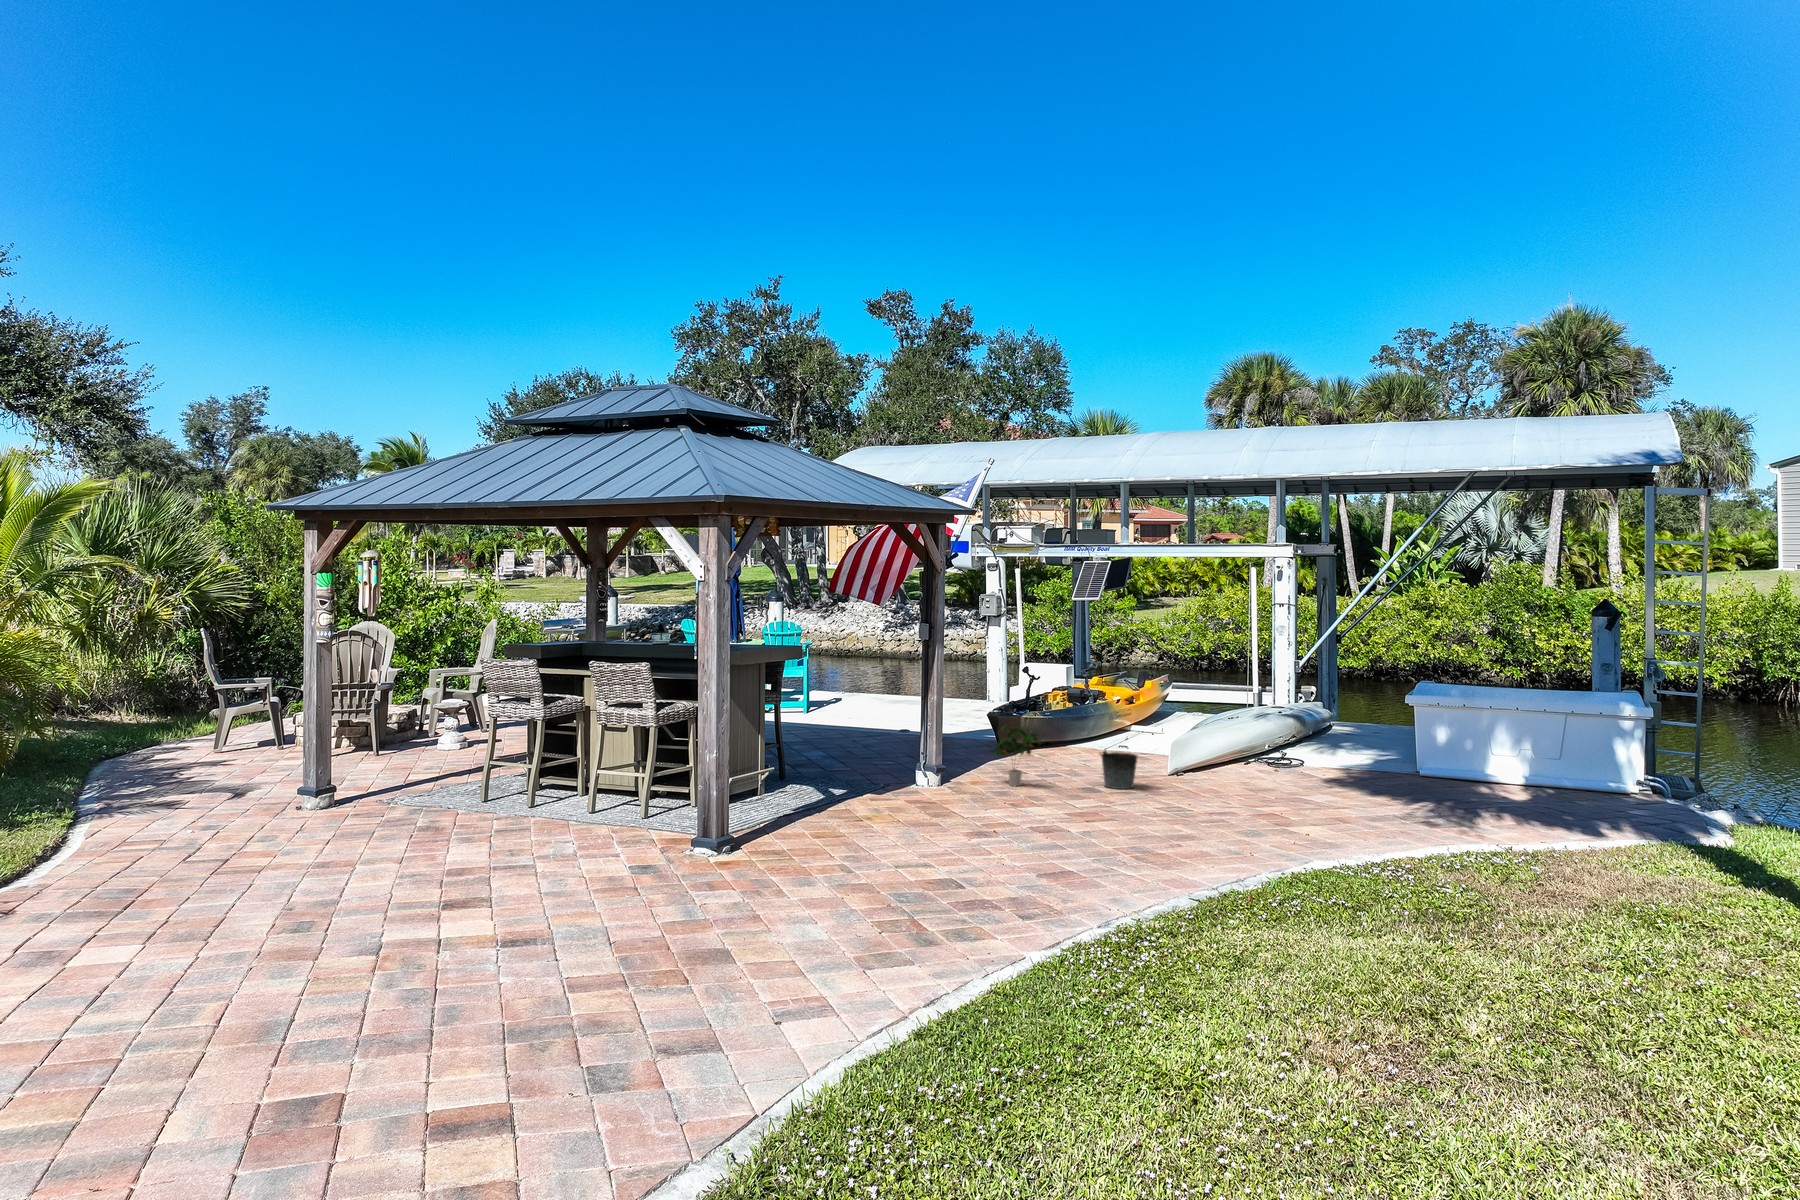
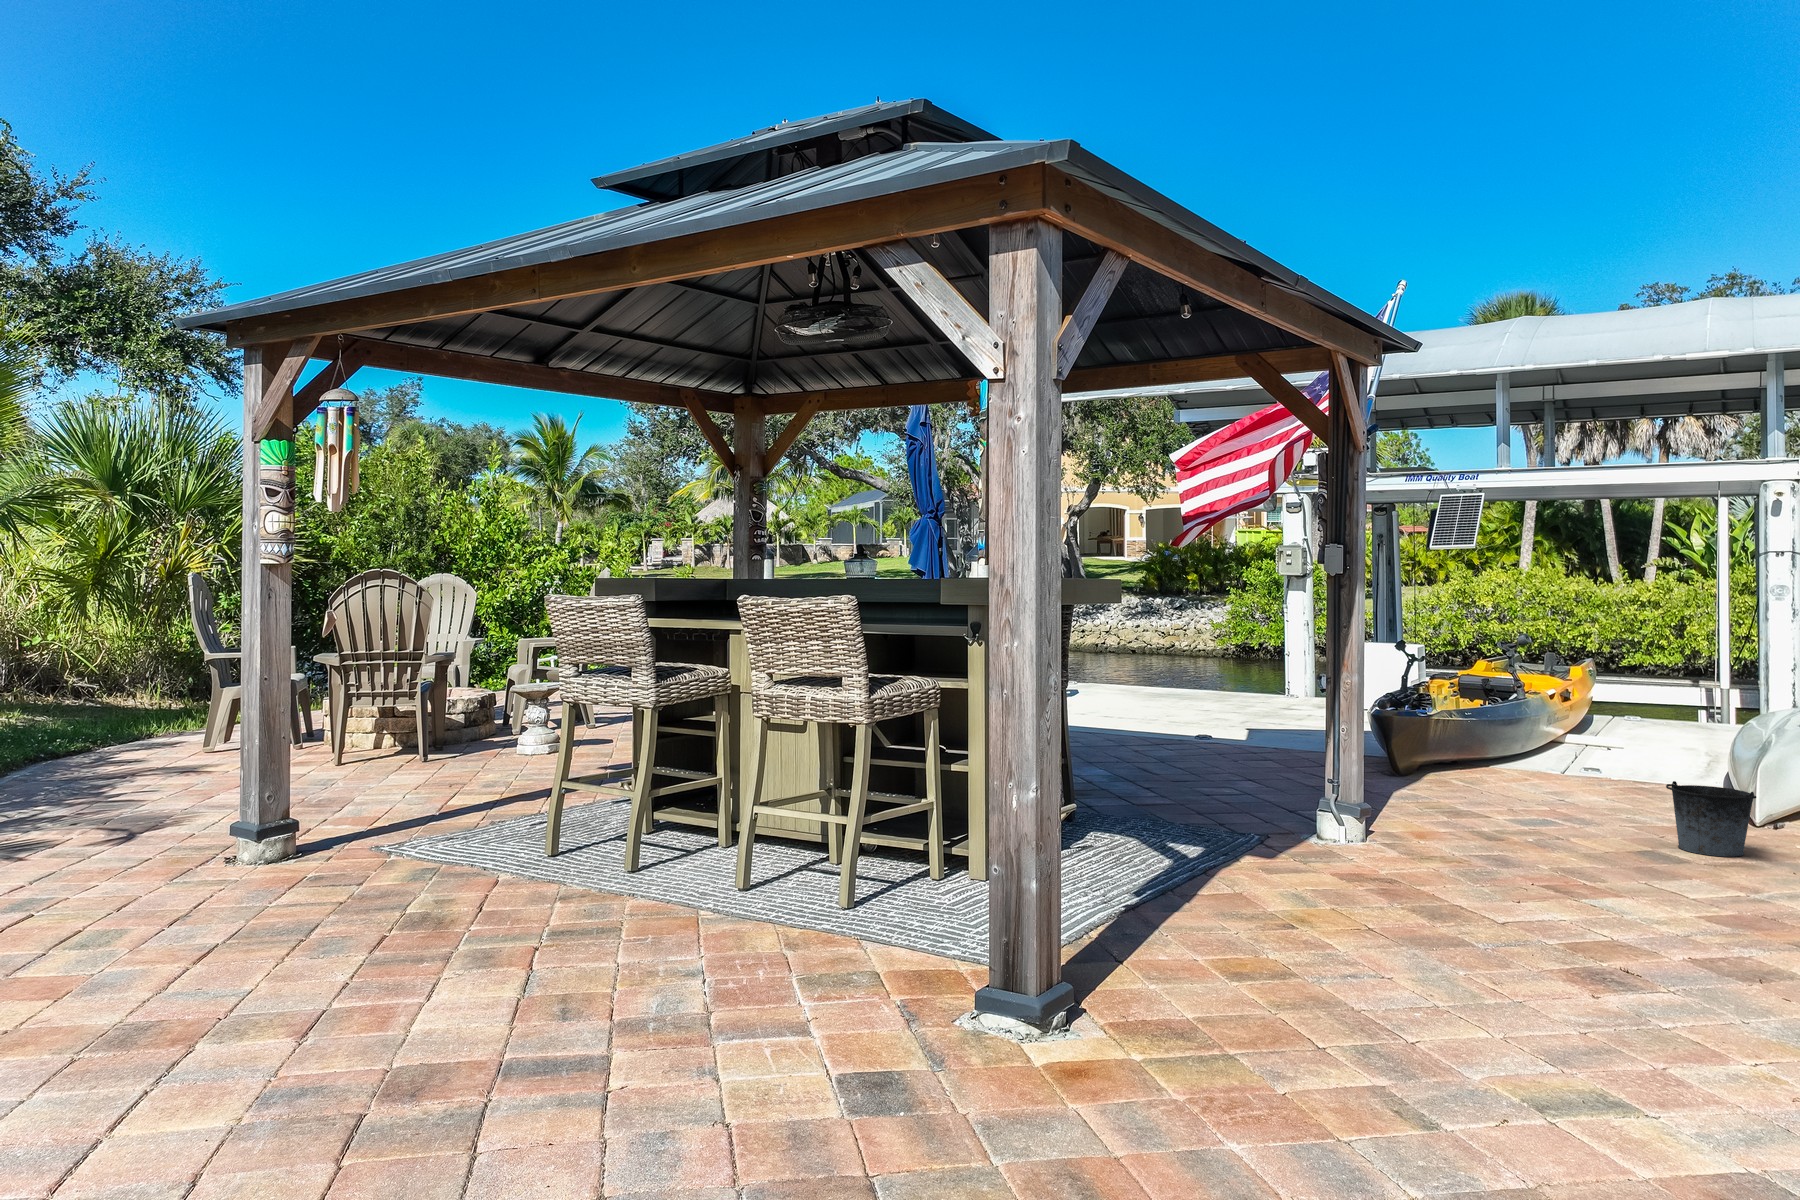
potted plant: present [993,726,1041,786] -> none [1451,732,1563,845]

